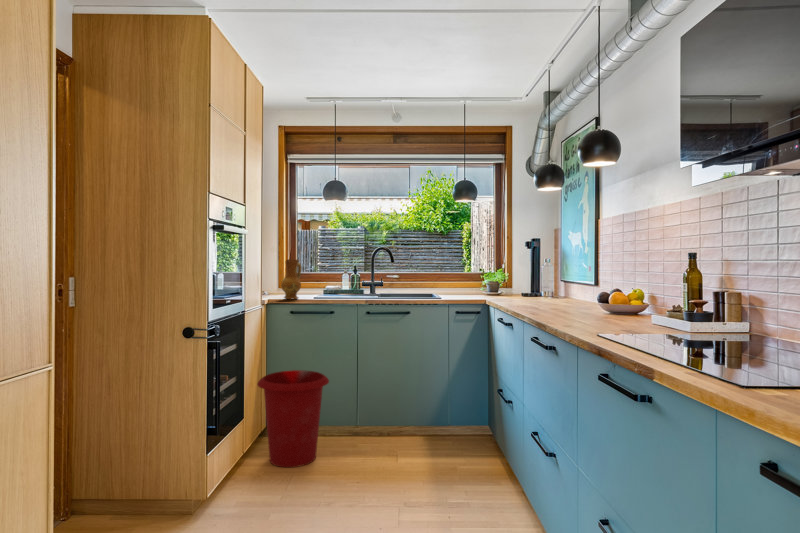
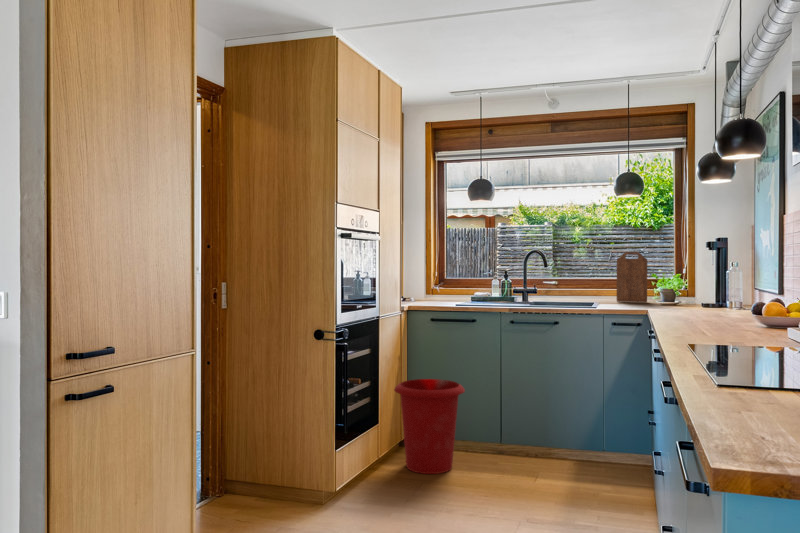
cutting board: none [449,250,474,292] -> present [617,252,647,302]
ceramic jug: present [281,259,301,299] -> none [422,265,443,307]

